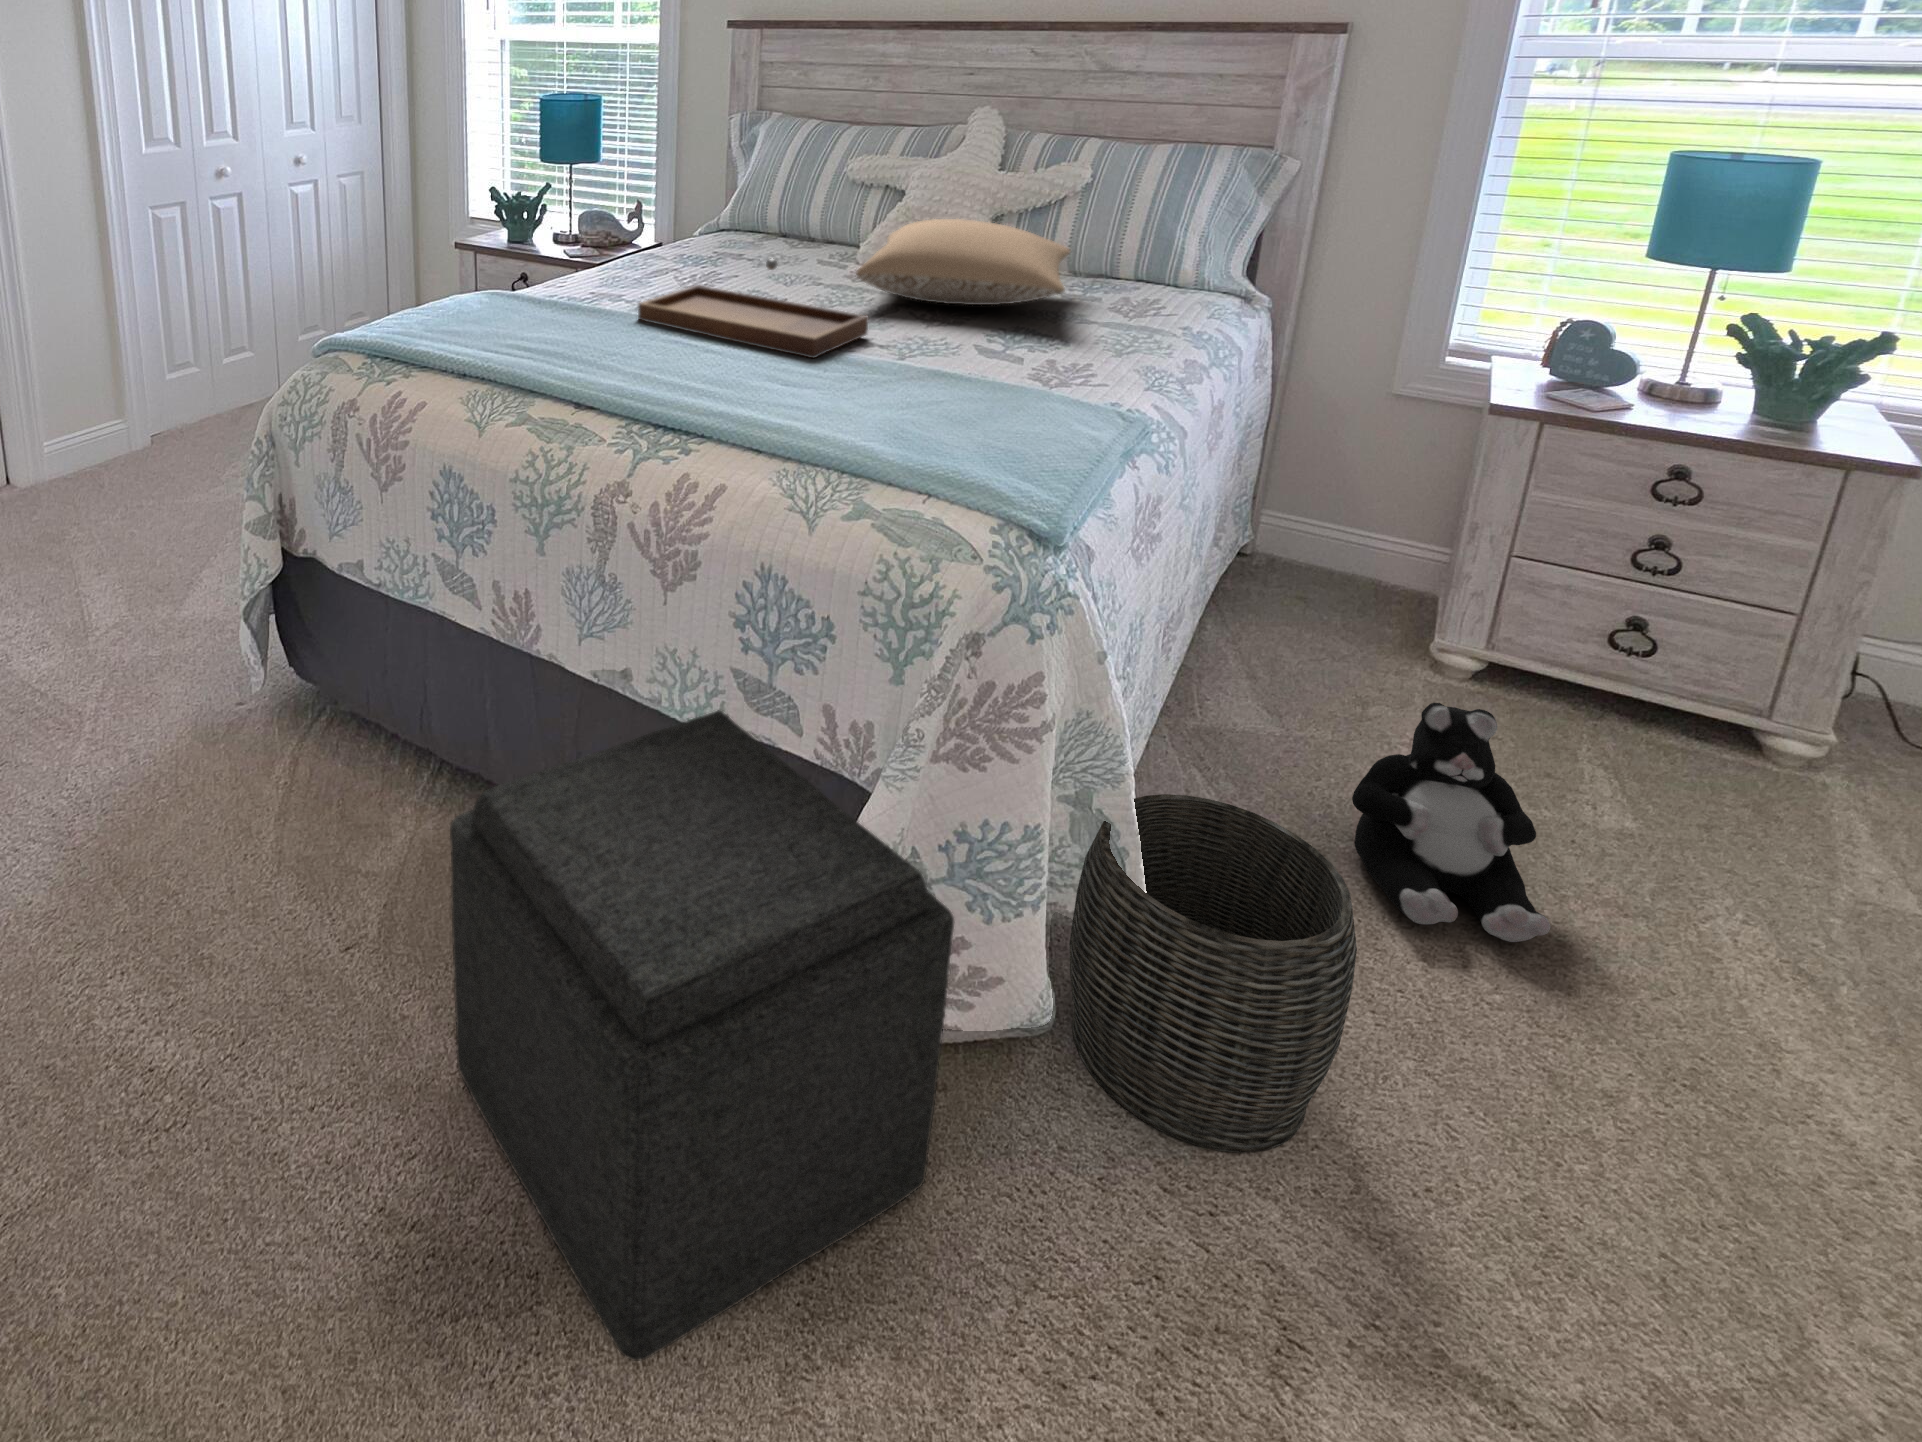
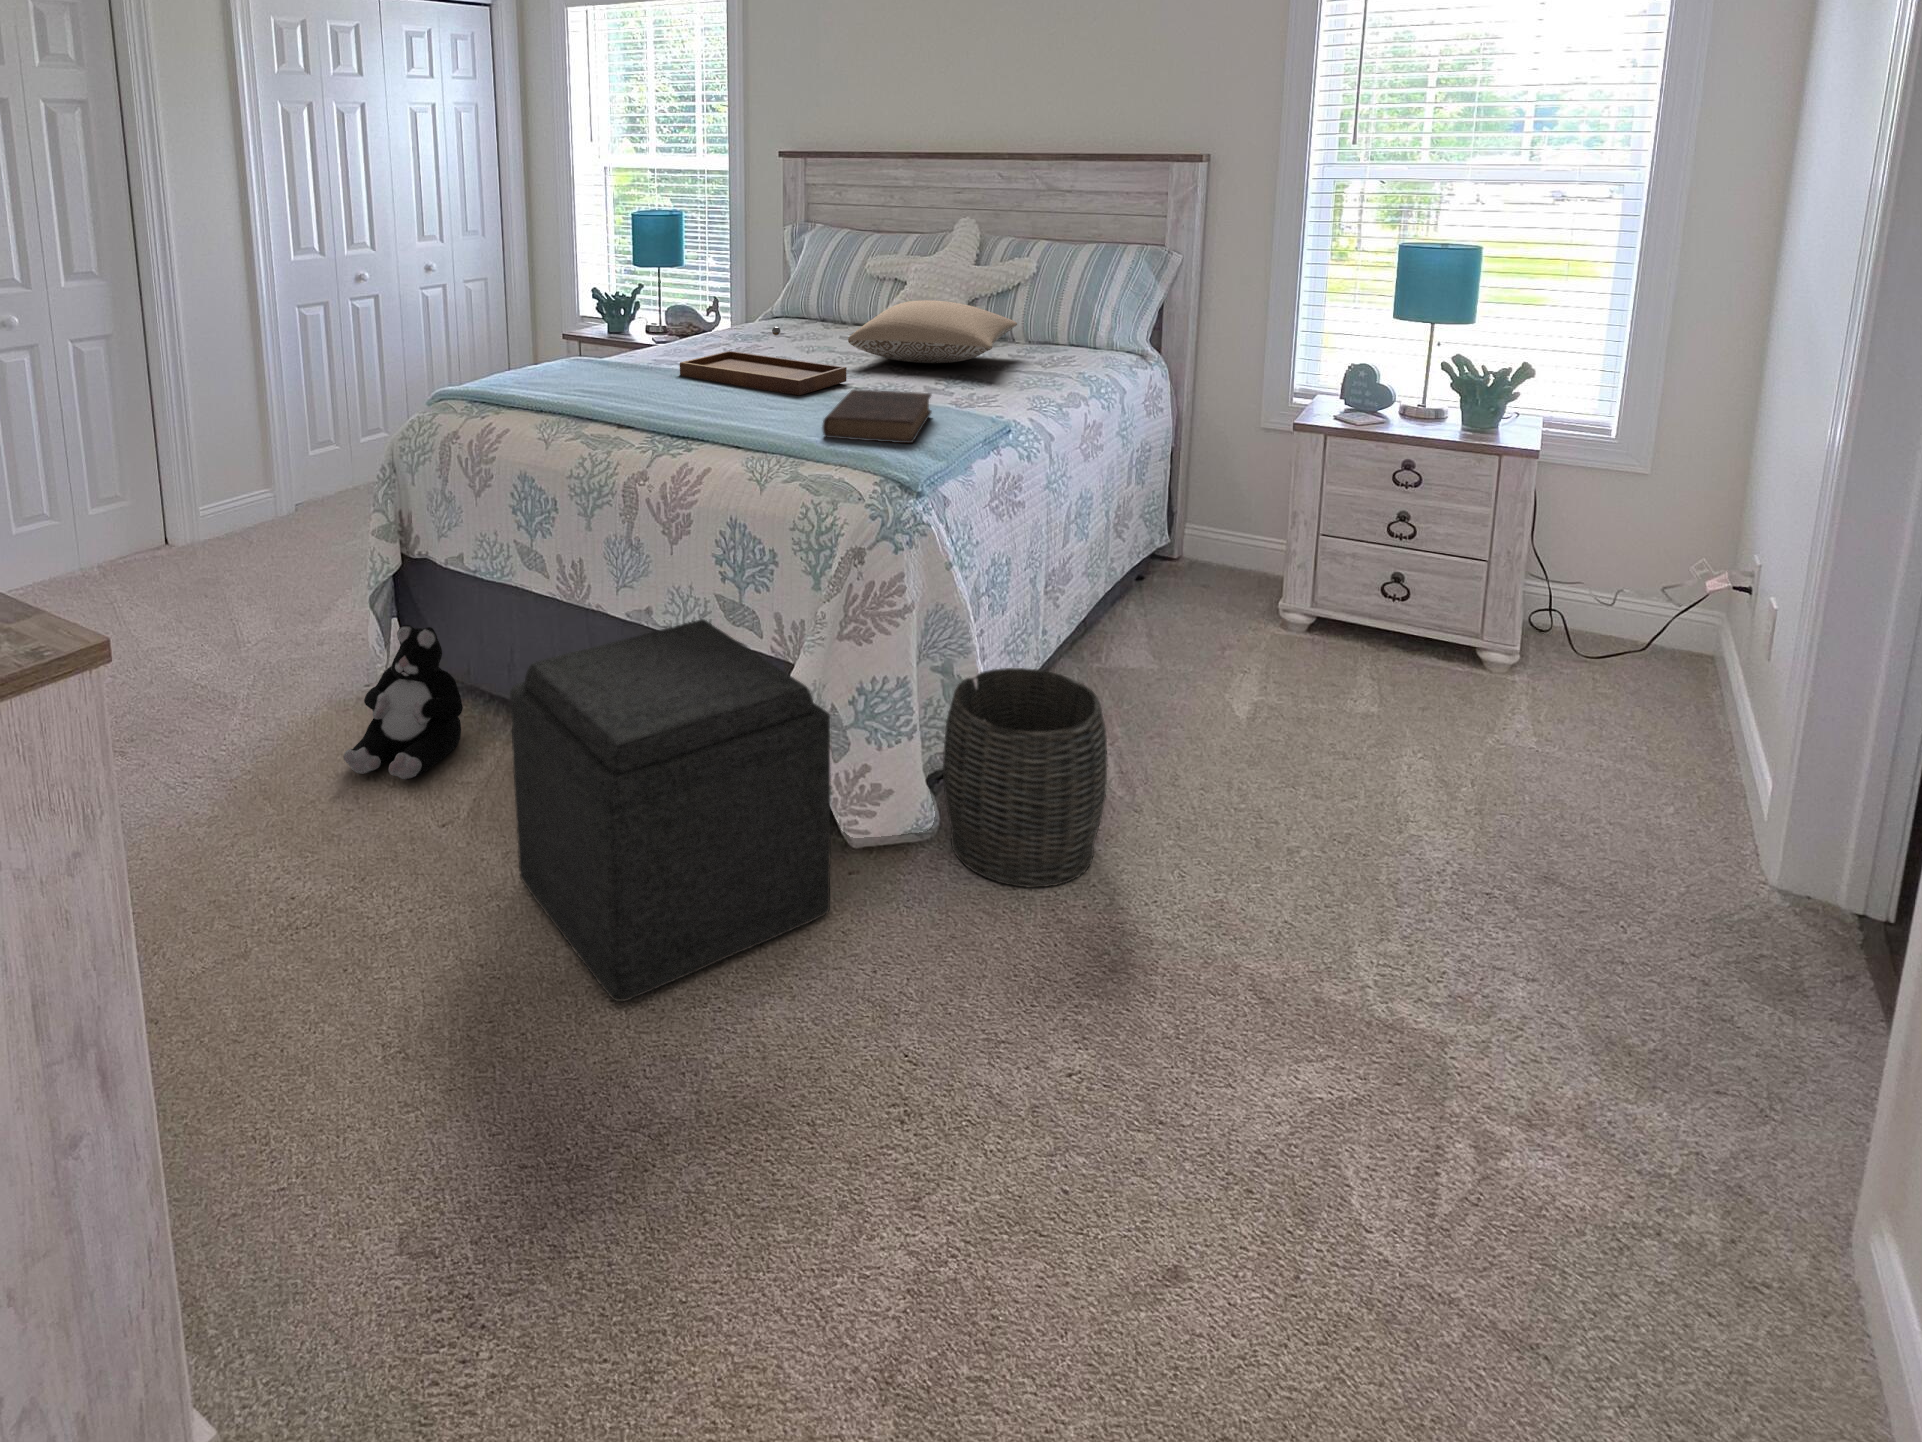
book: none [886,358,1032,456] -> present [822,389,932,443]
plush toy: present [1352,703,1551,942] -> present [344,625,463,780]

